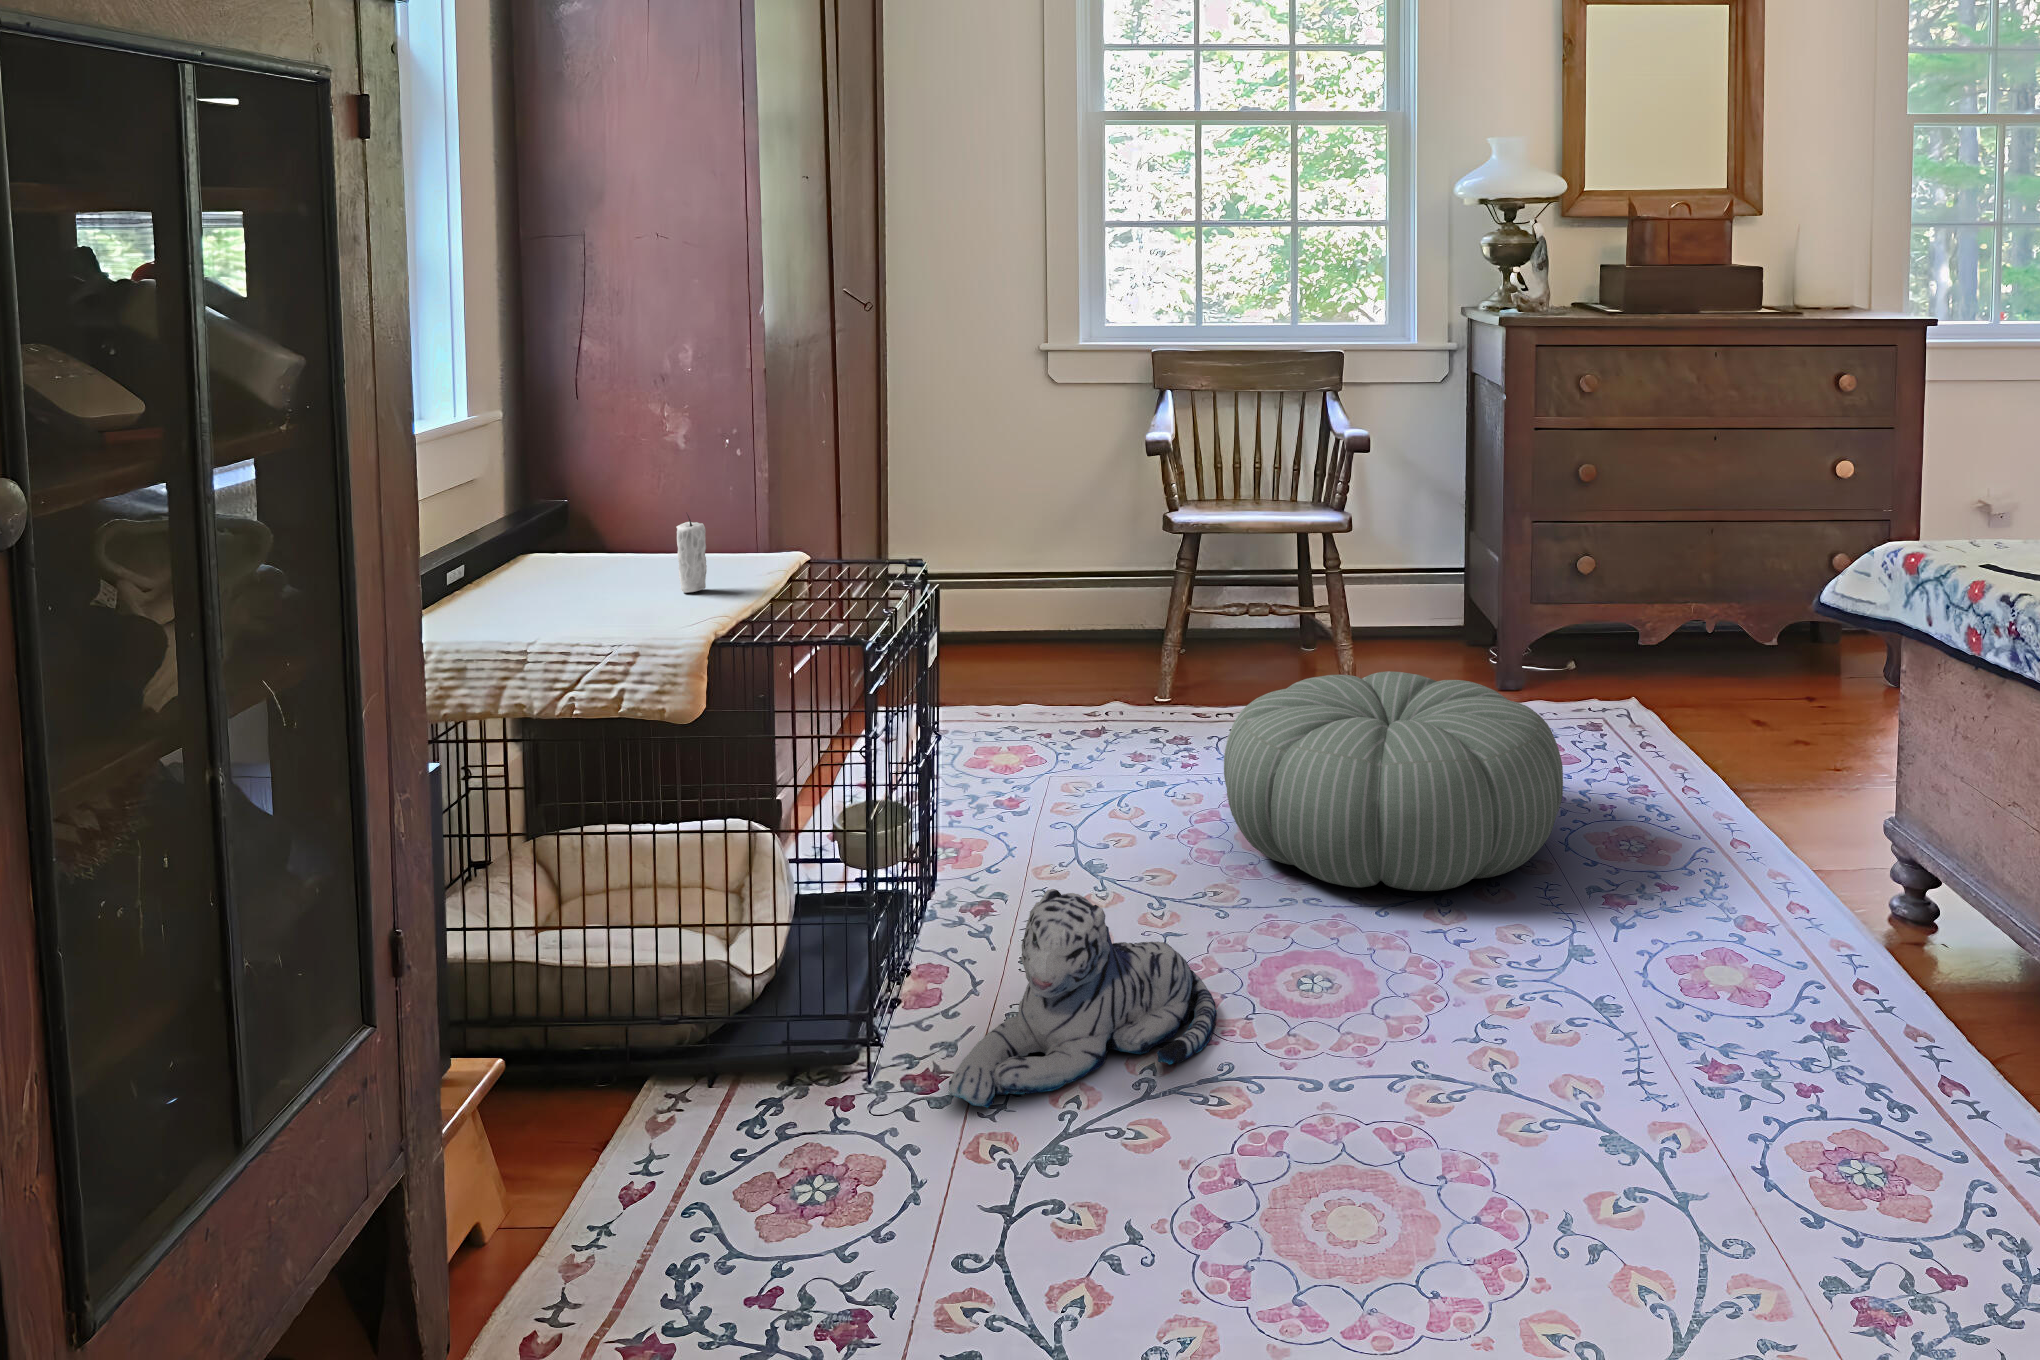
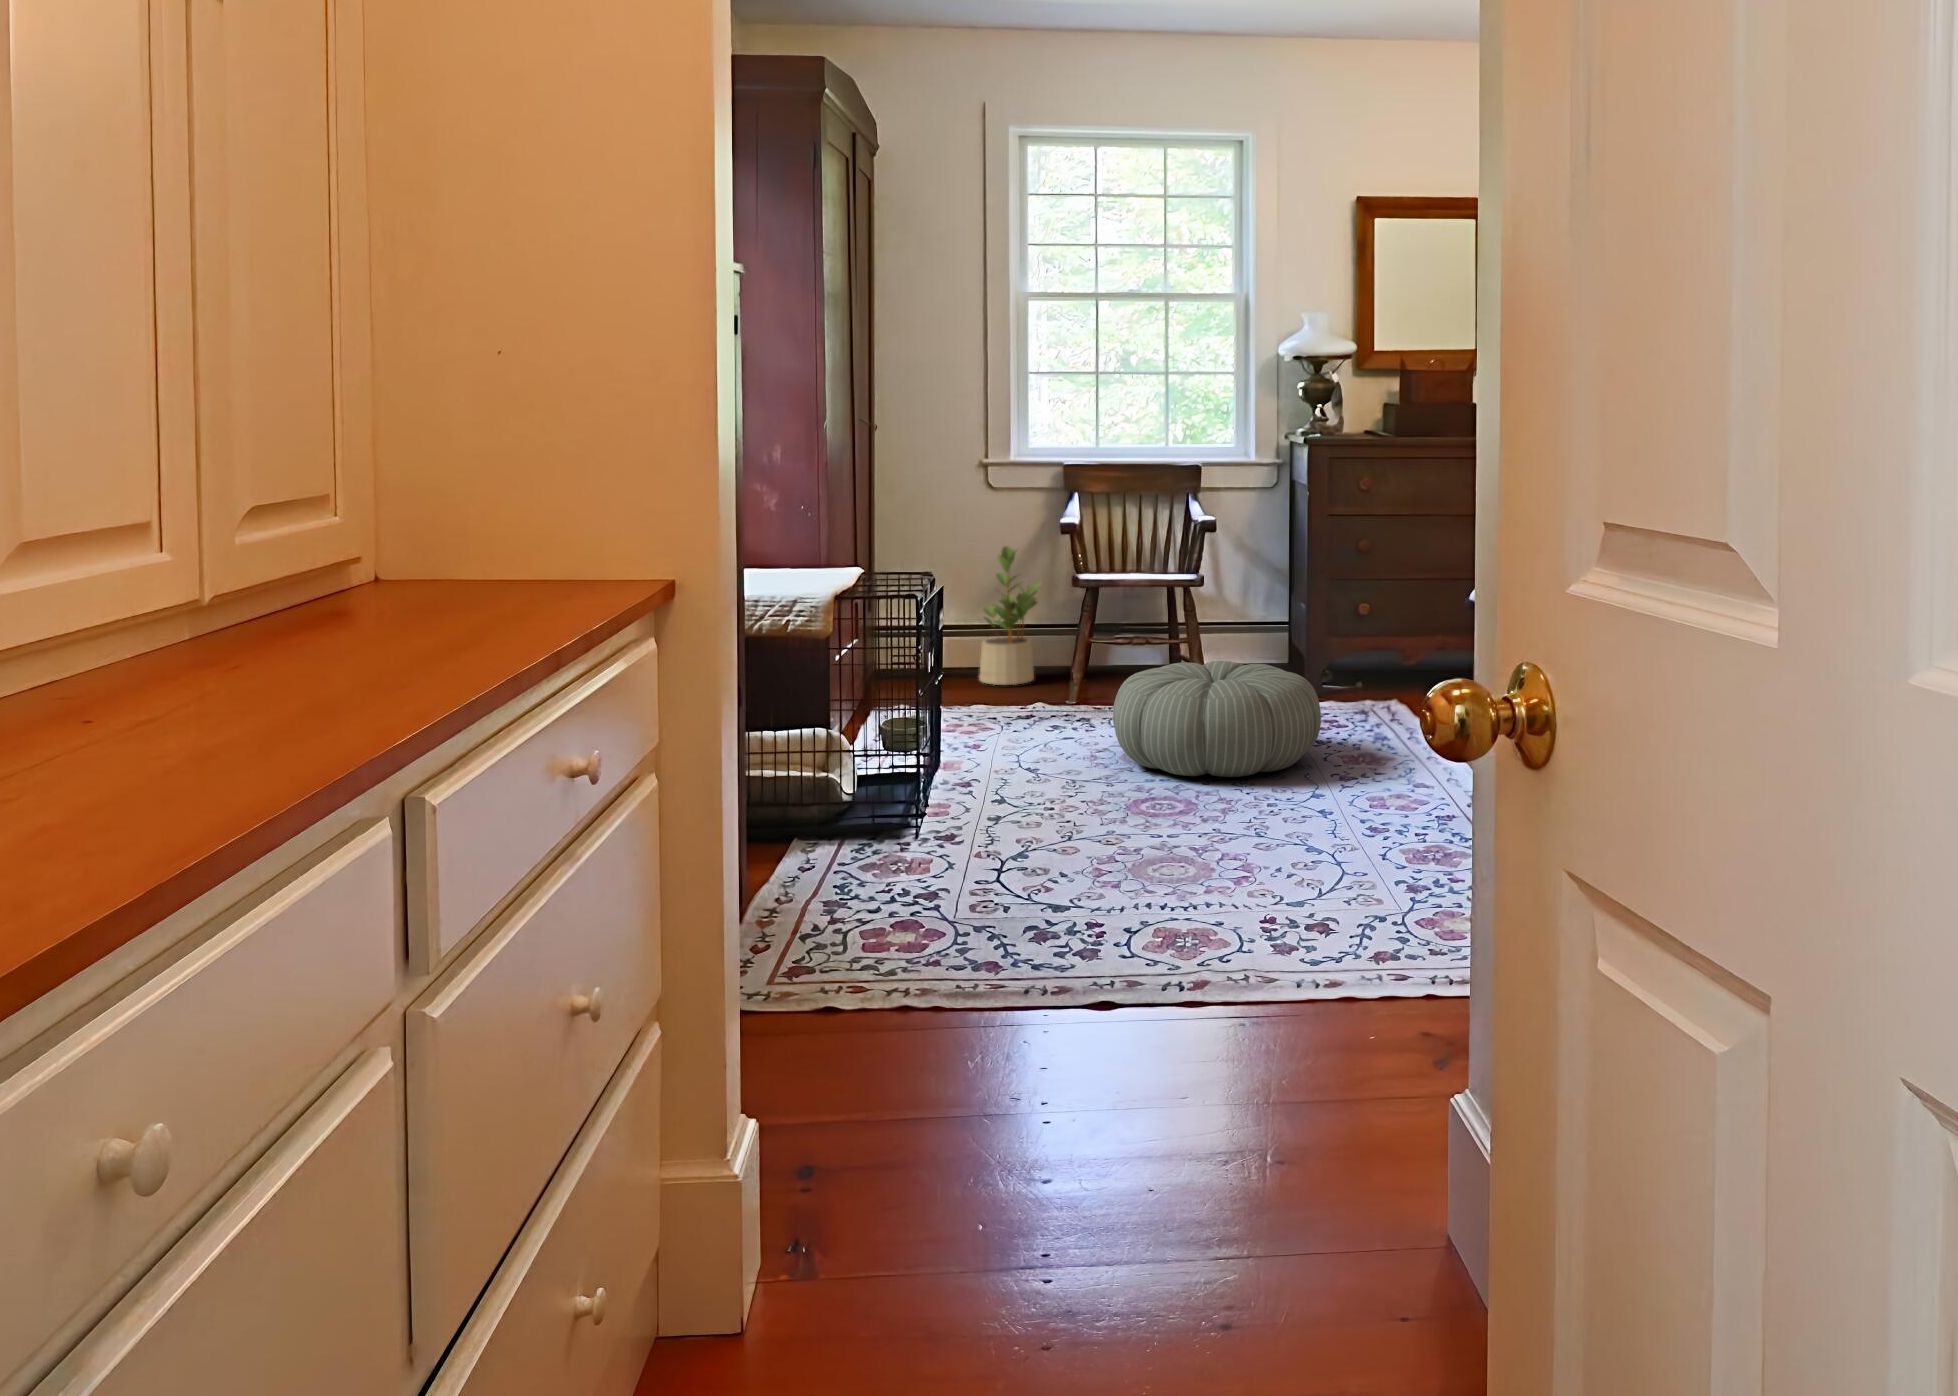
potted plant: none [1033,466,1122,663] -> present [979,546,1041,685]
candle: present [677,514,707,593] -> none [795,543,812,590]
plush toy: present [949,889,1217,1108] -> none [963,742,1107,849]

